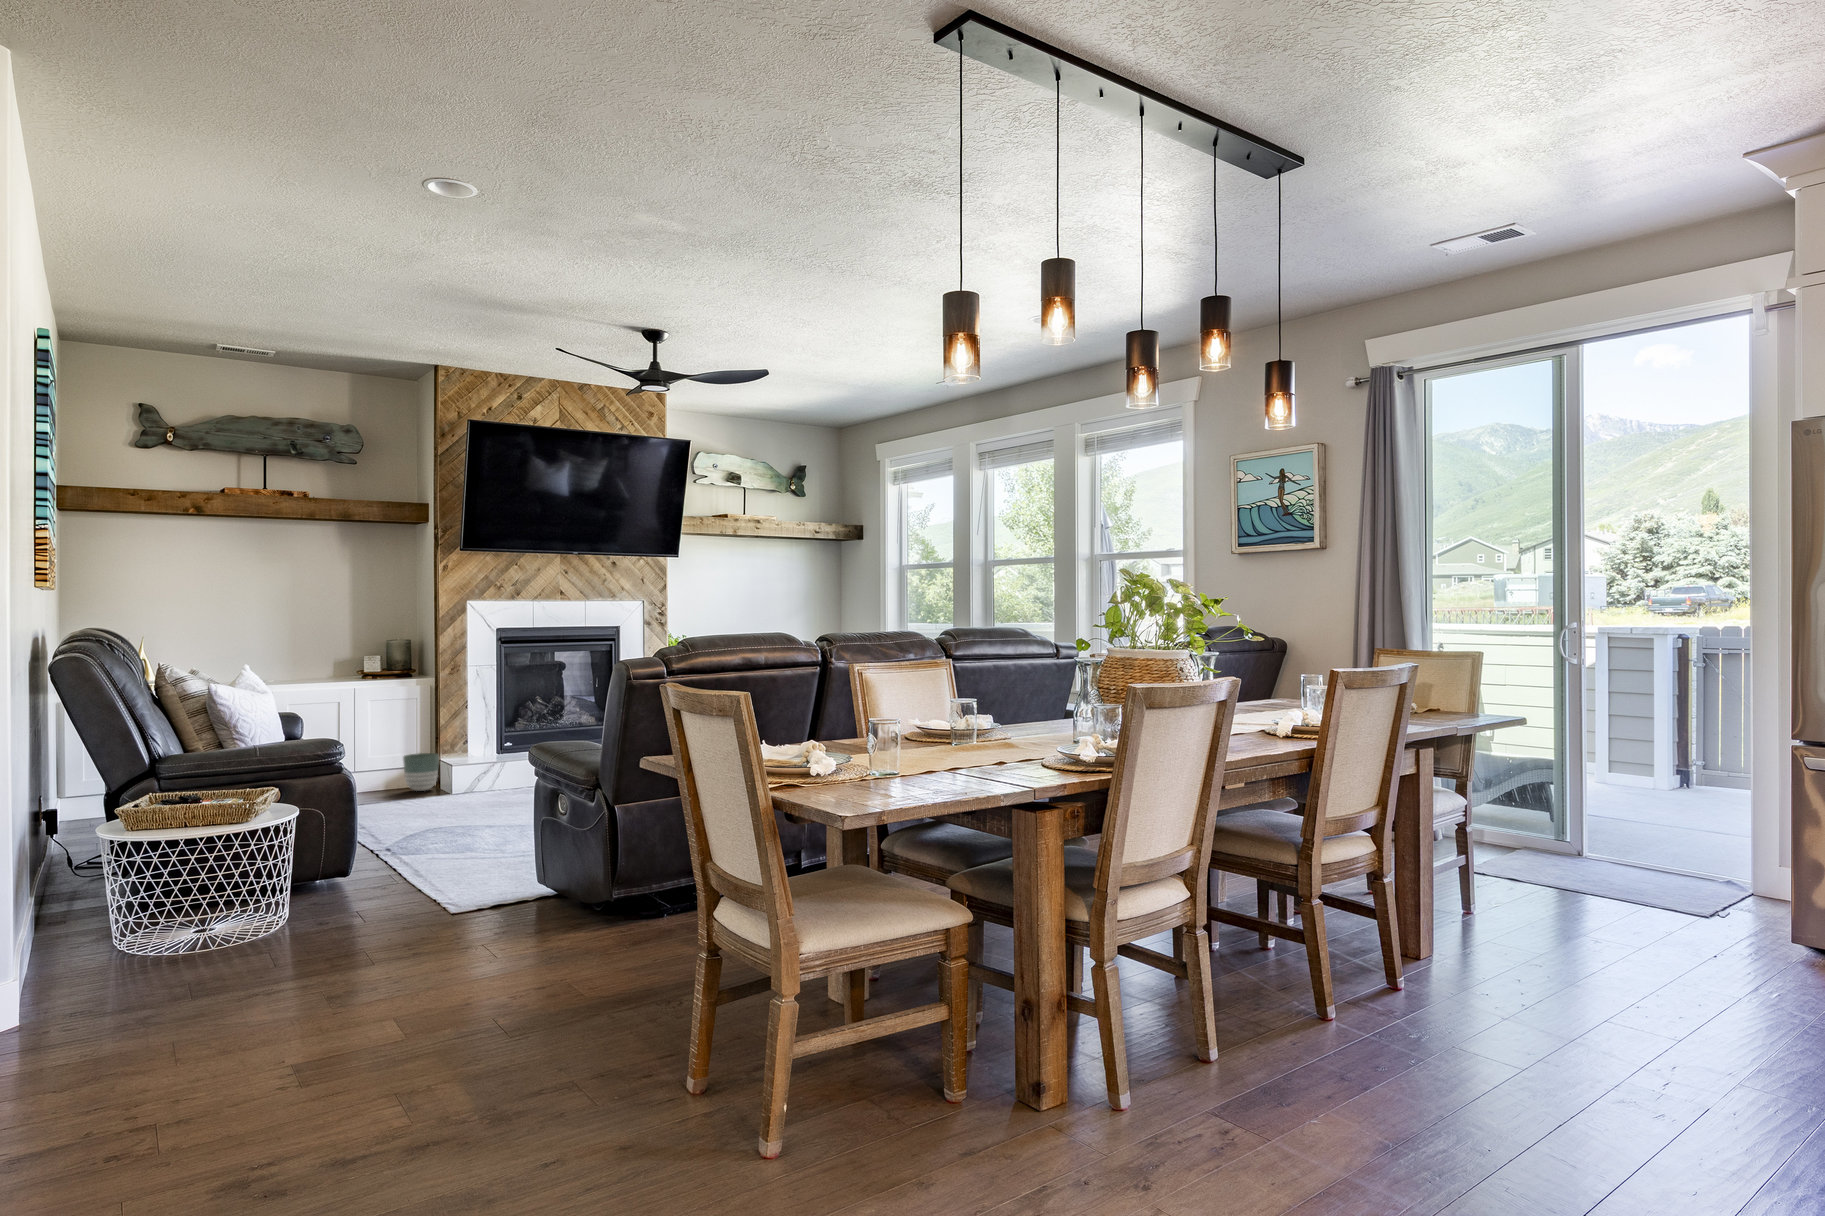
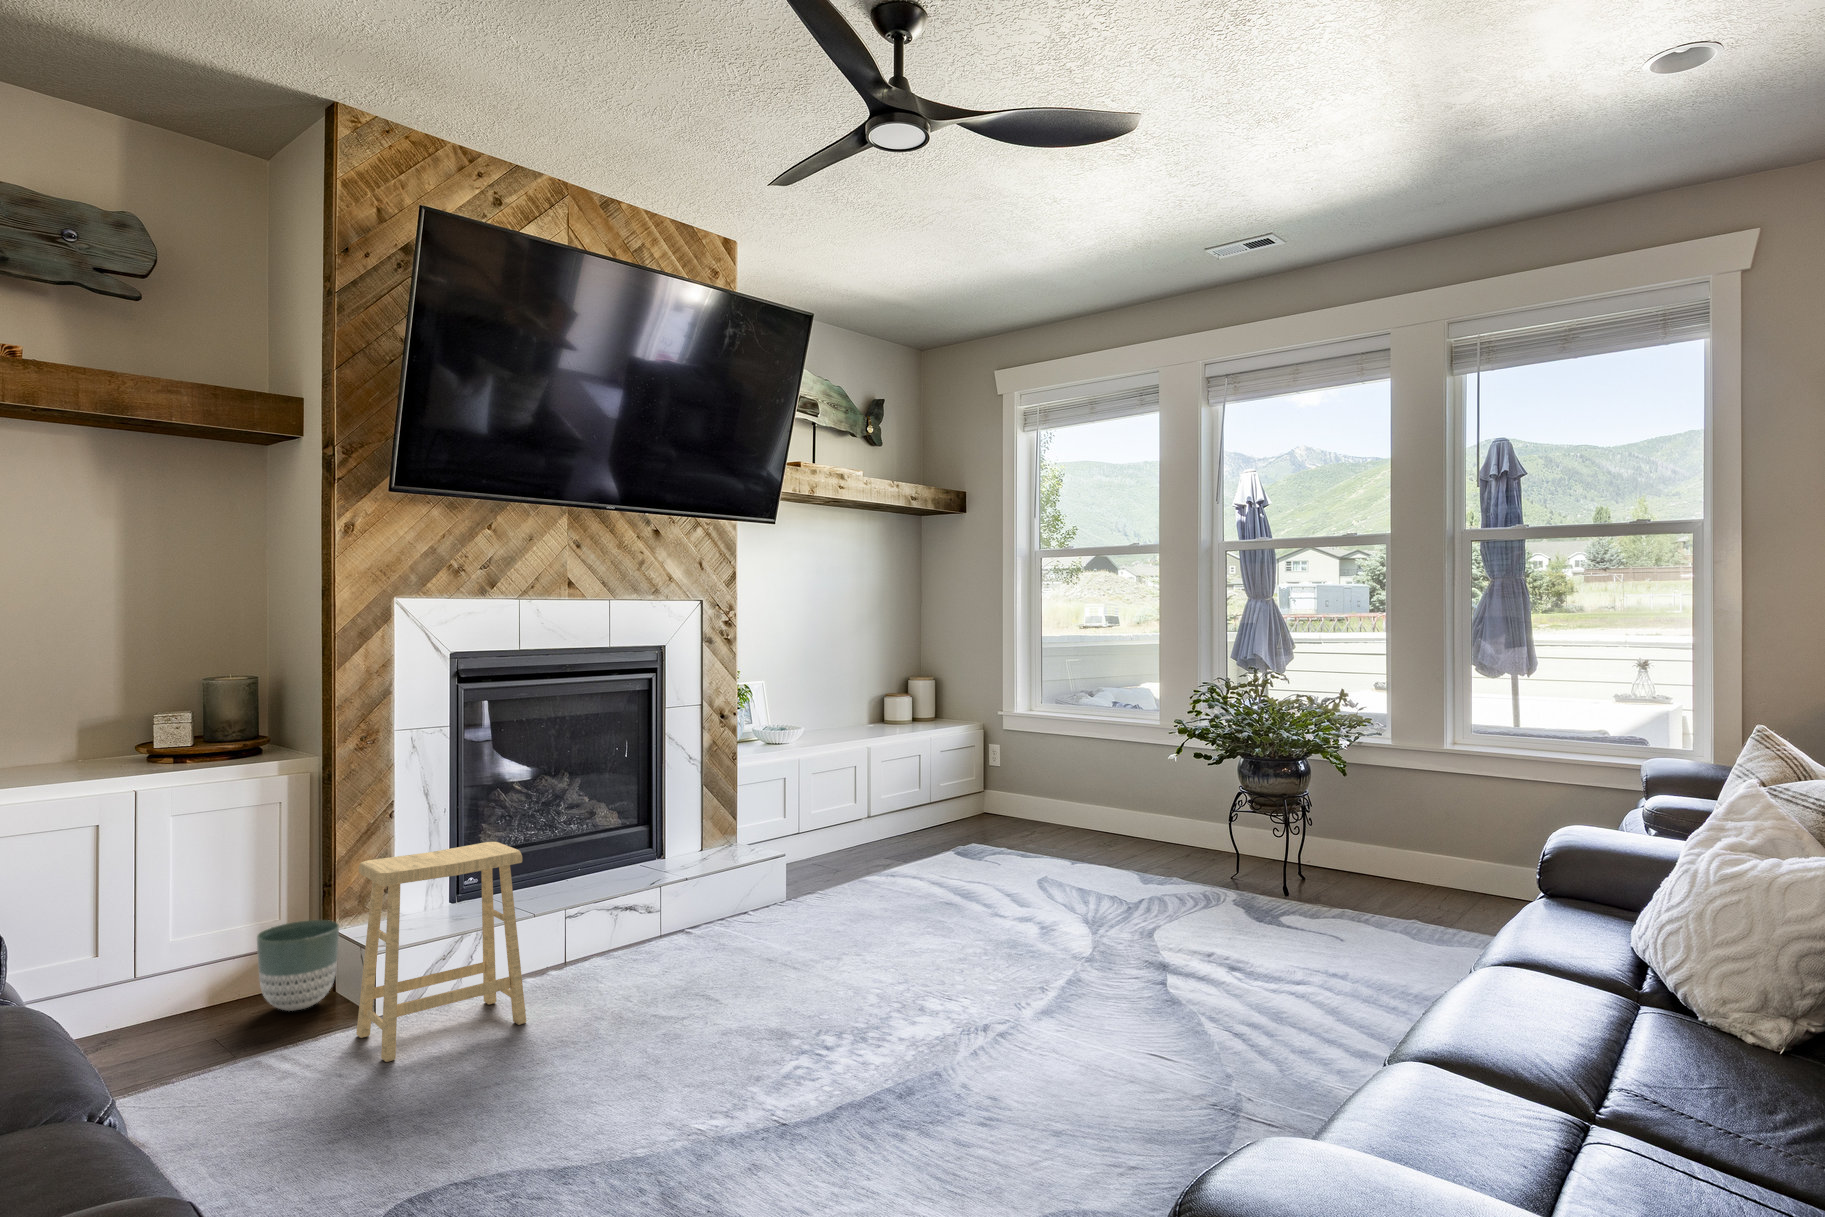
footstool: none [439,716,511,803] -> present [356,842,526,1062]

